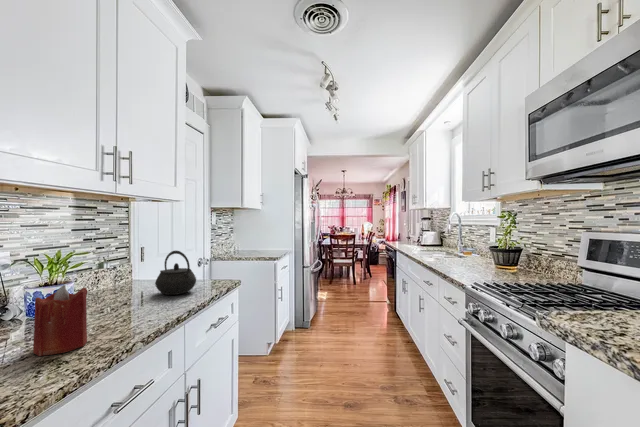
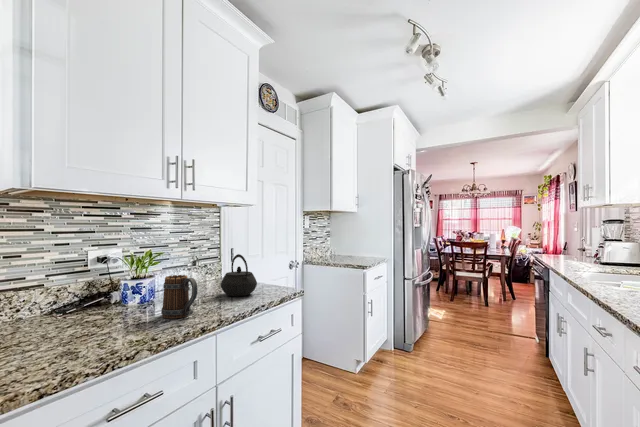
mug: none [102,275,151,326] -> present [161,275,198,319]
candle: present [33,285,88,356] -> none [101,280,141,335]

